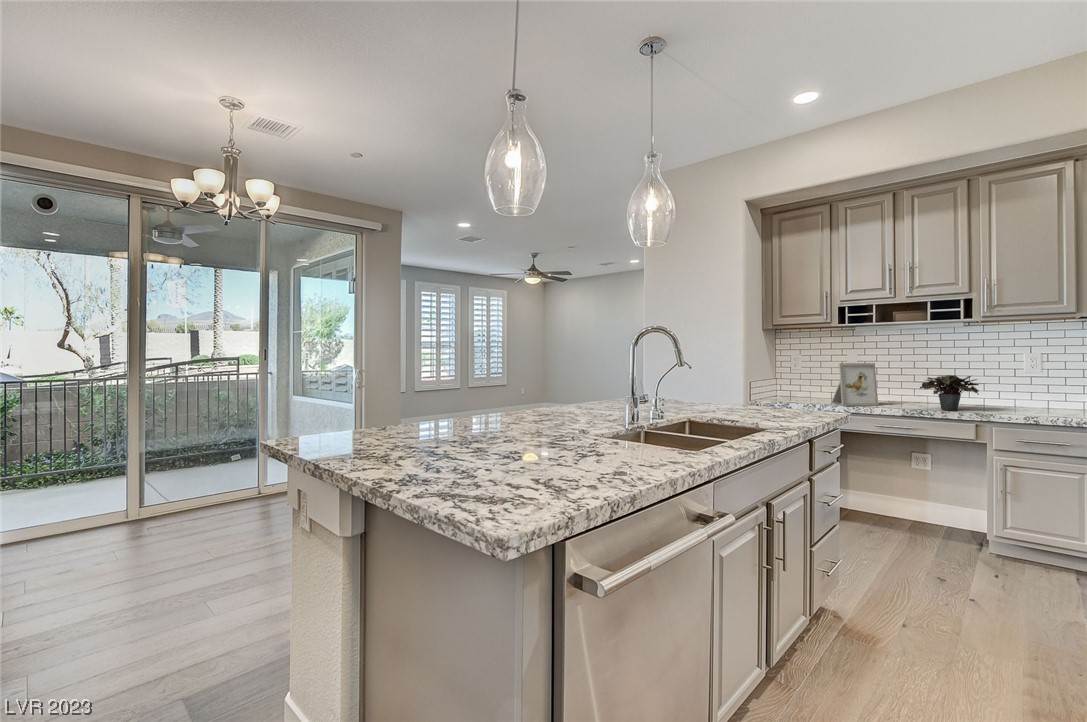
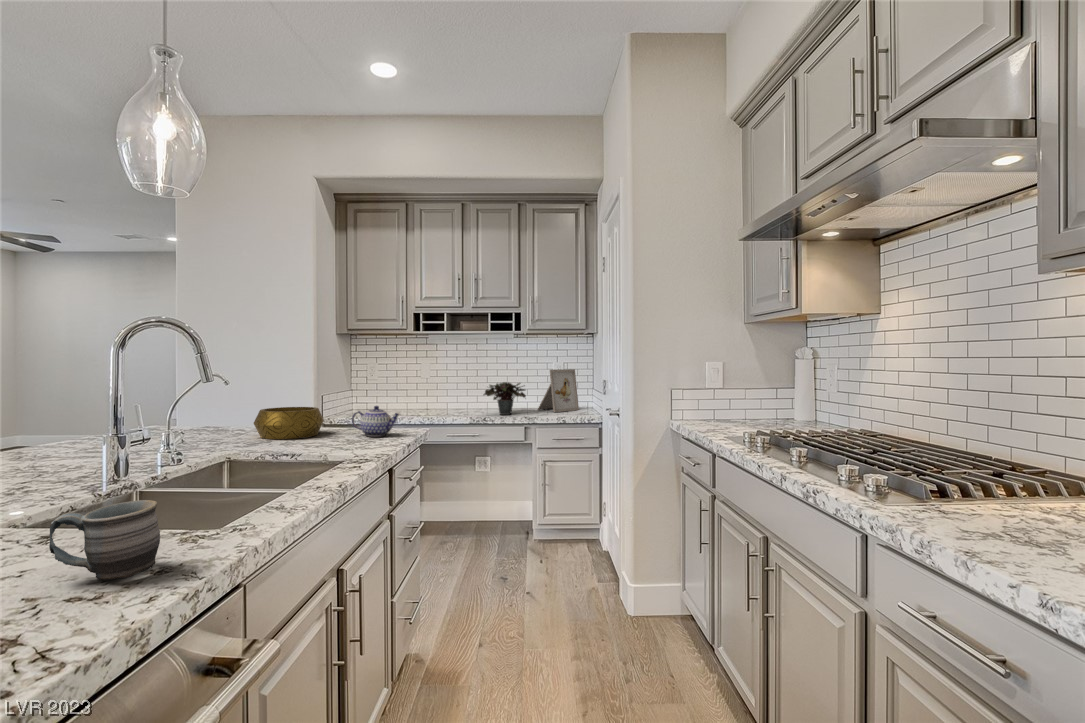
picture frame: present [832,363,878,406] -> present [538,369,579,412]
decorative bowl: none [704,388,755,411] -> present [254,407,324,439]
teapot: none [777,390,822,415] -> present [352,406,400,437]
mug: none [626,425,671,462] -> present [49,500,160,580]

